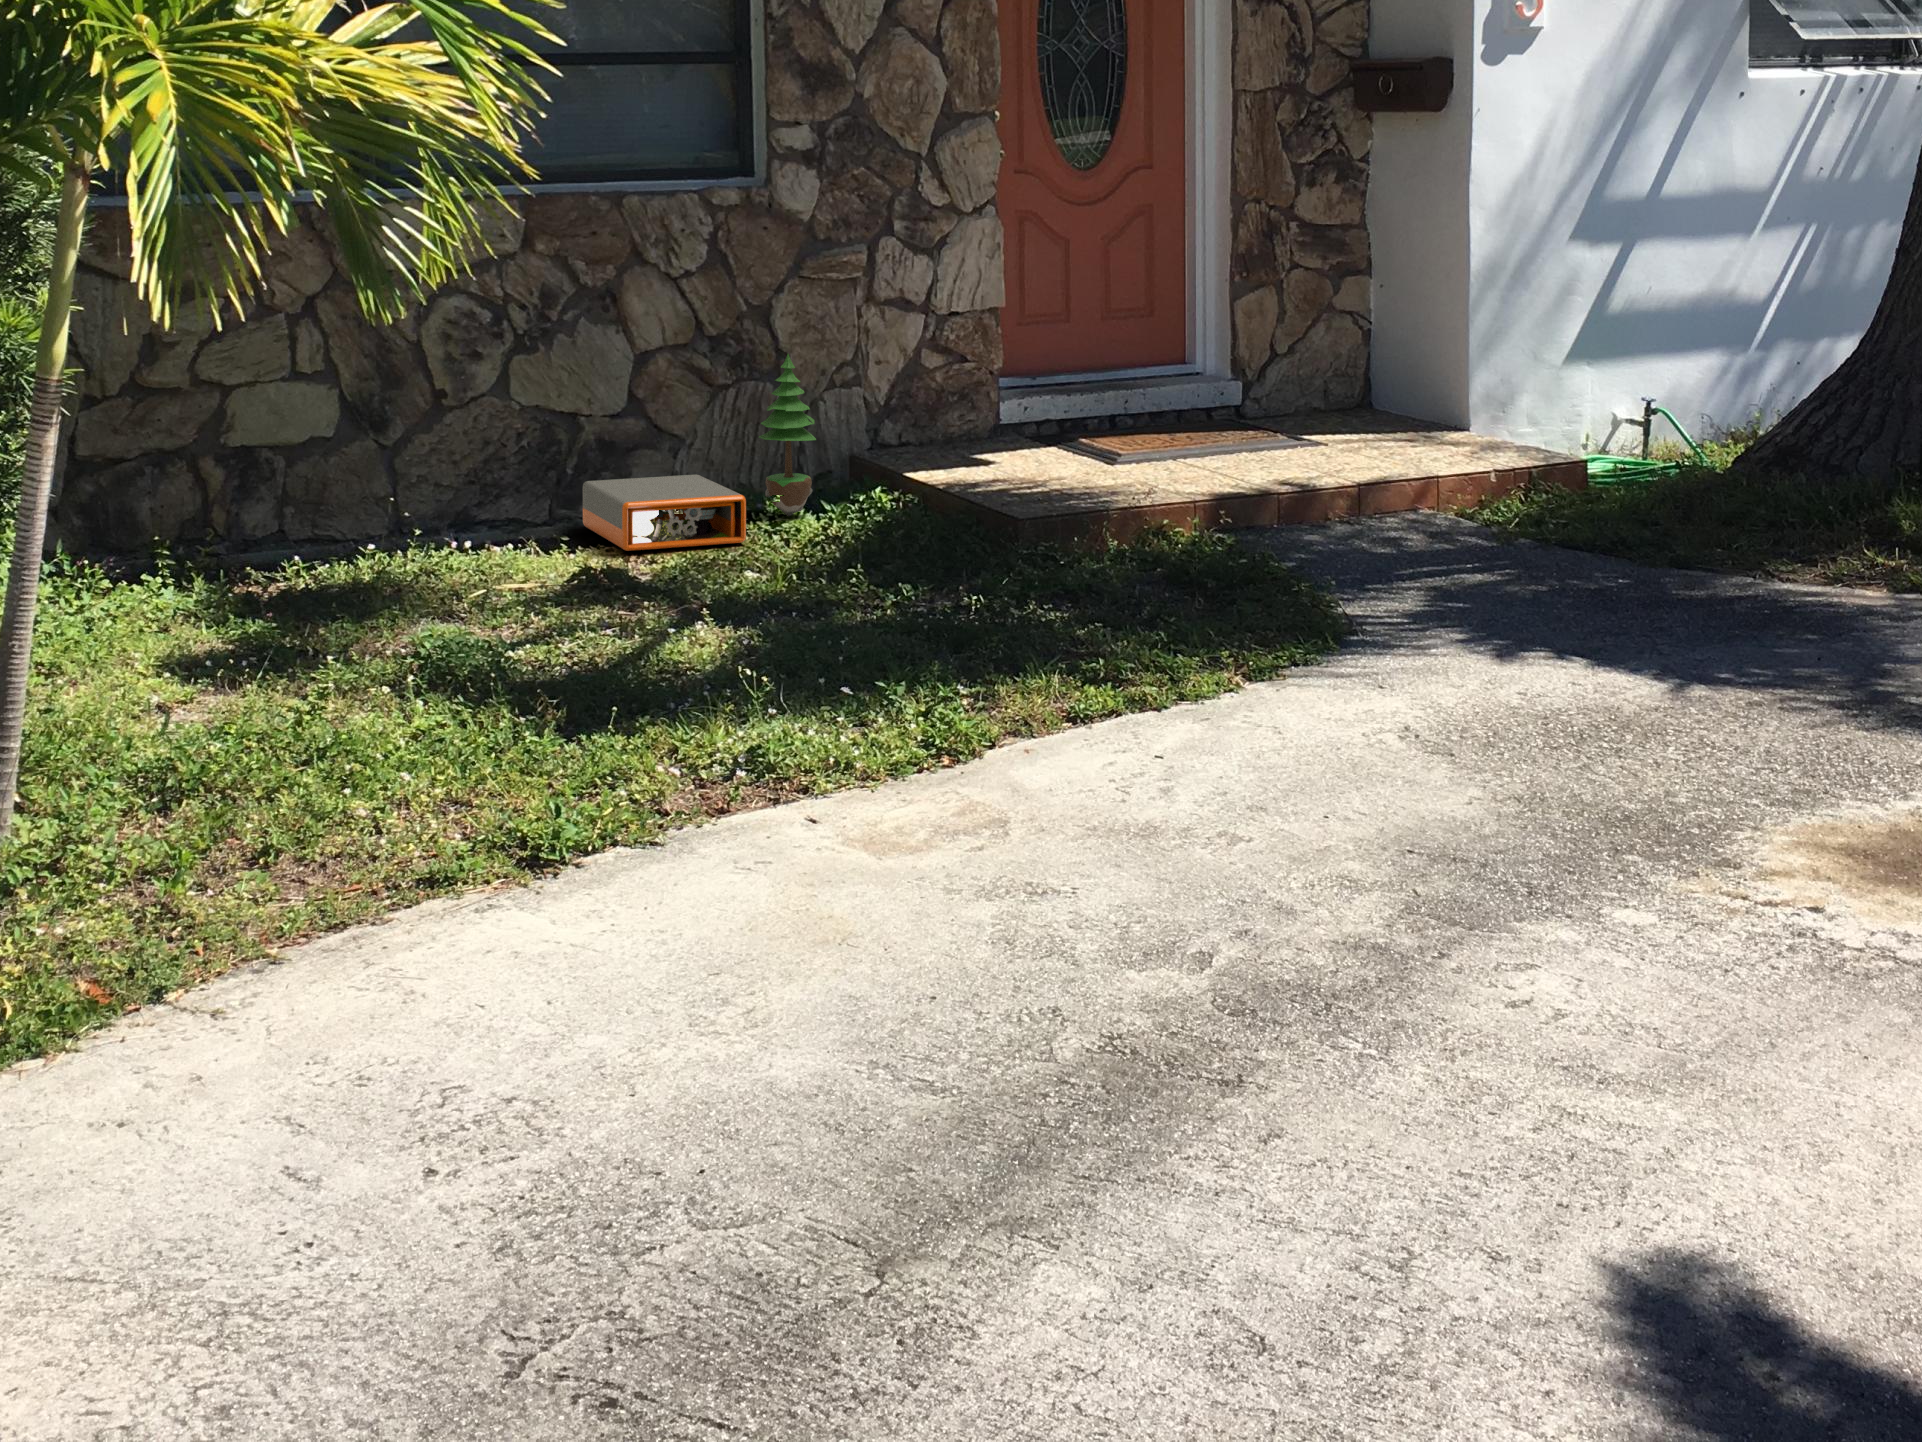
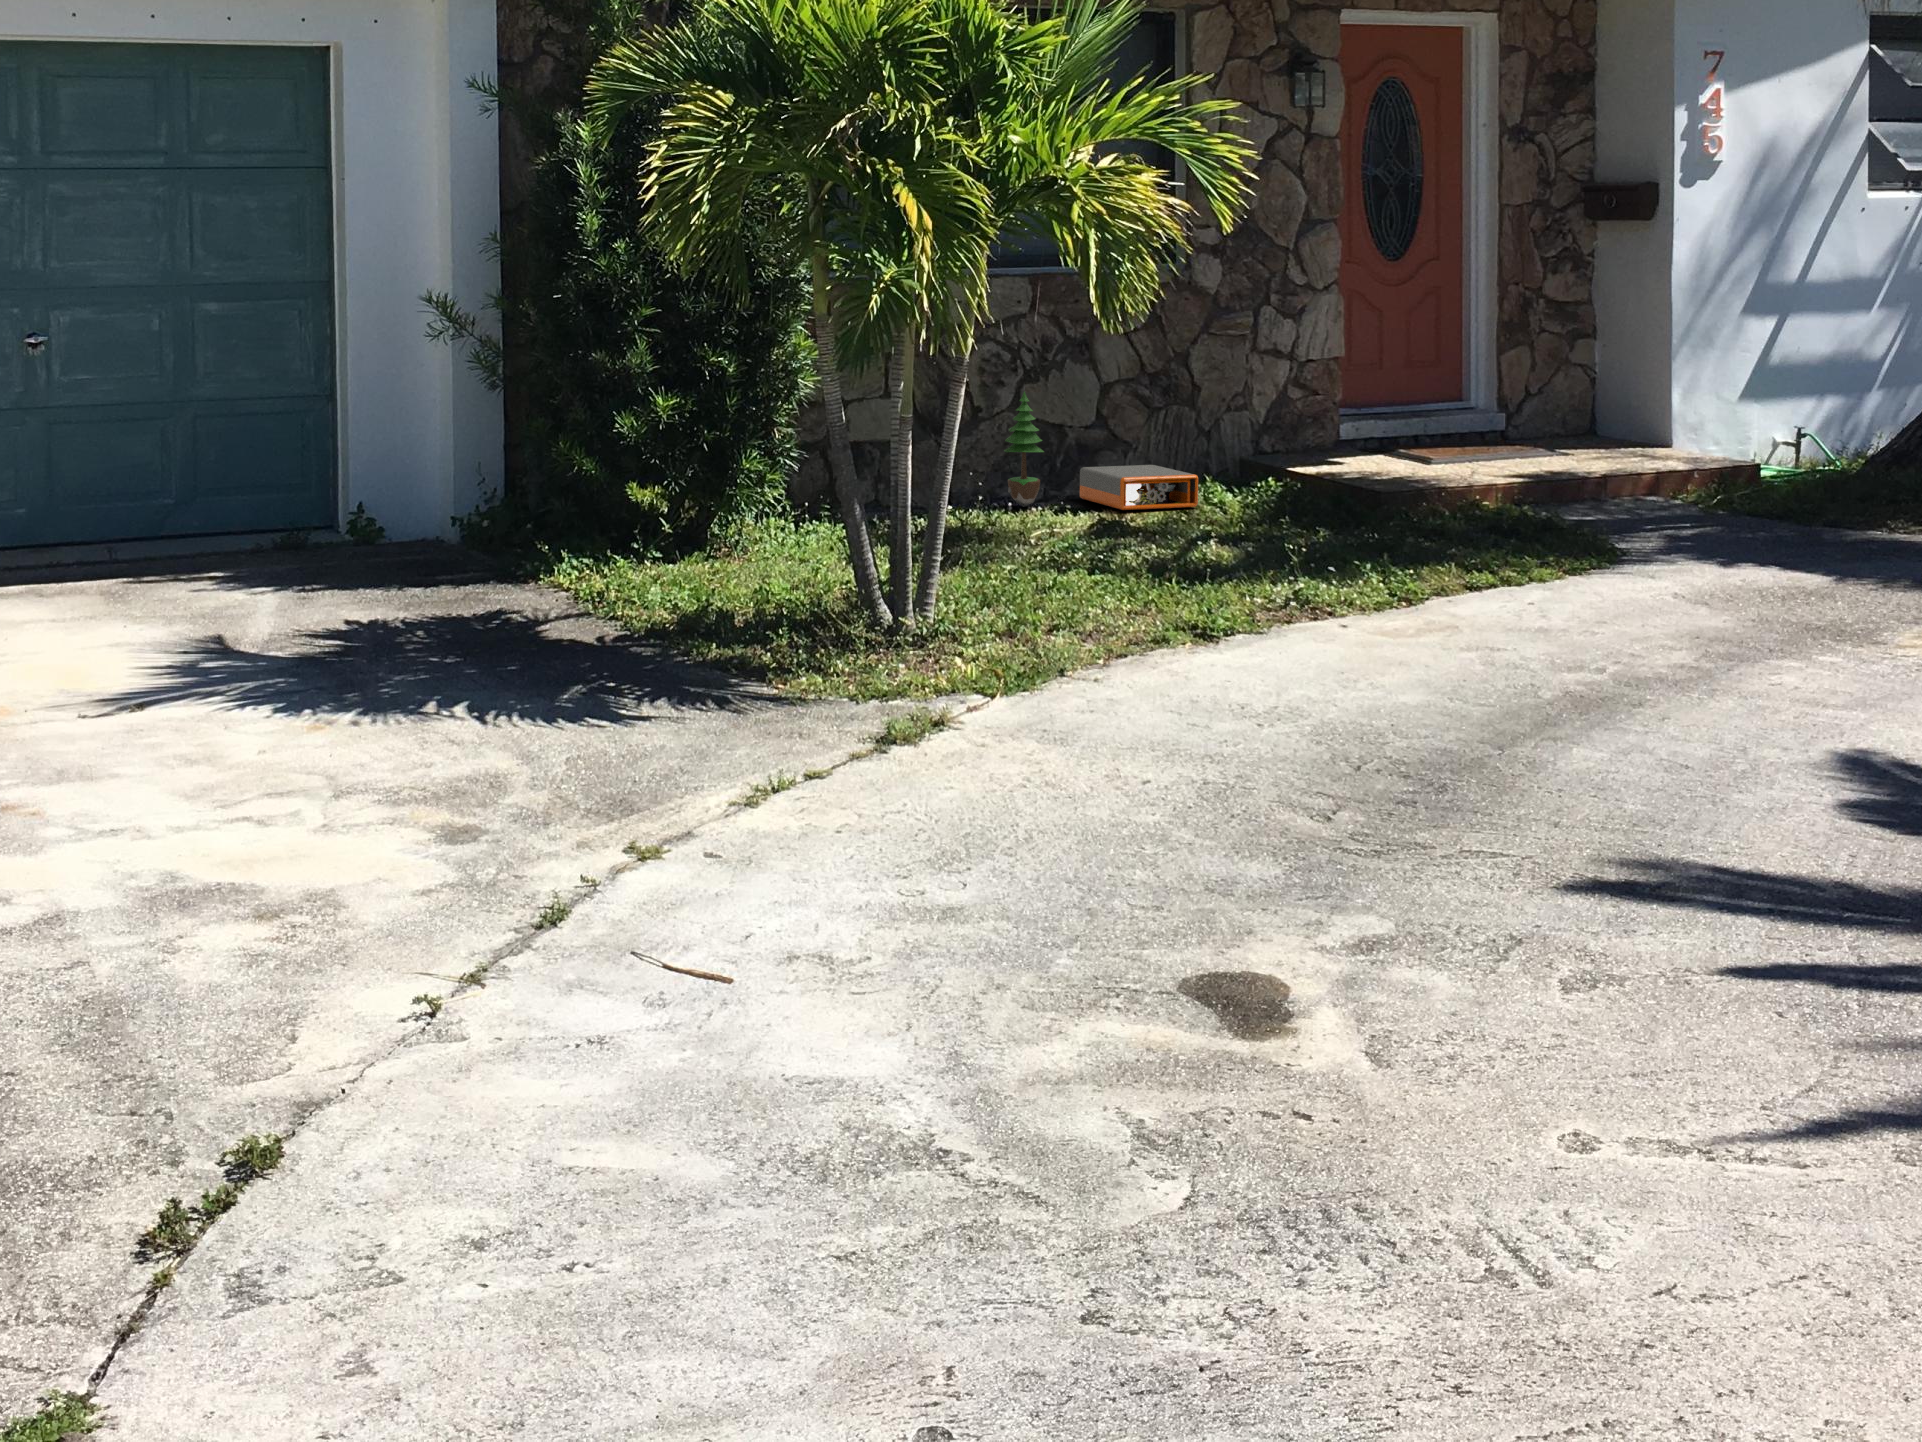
potted tree: present [759,354,816,516] -> present [1004,392,1044,507]

